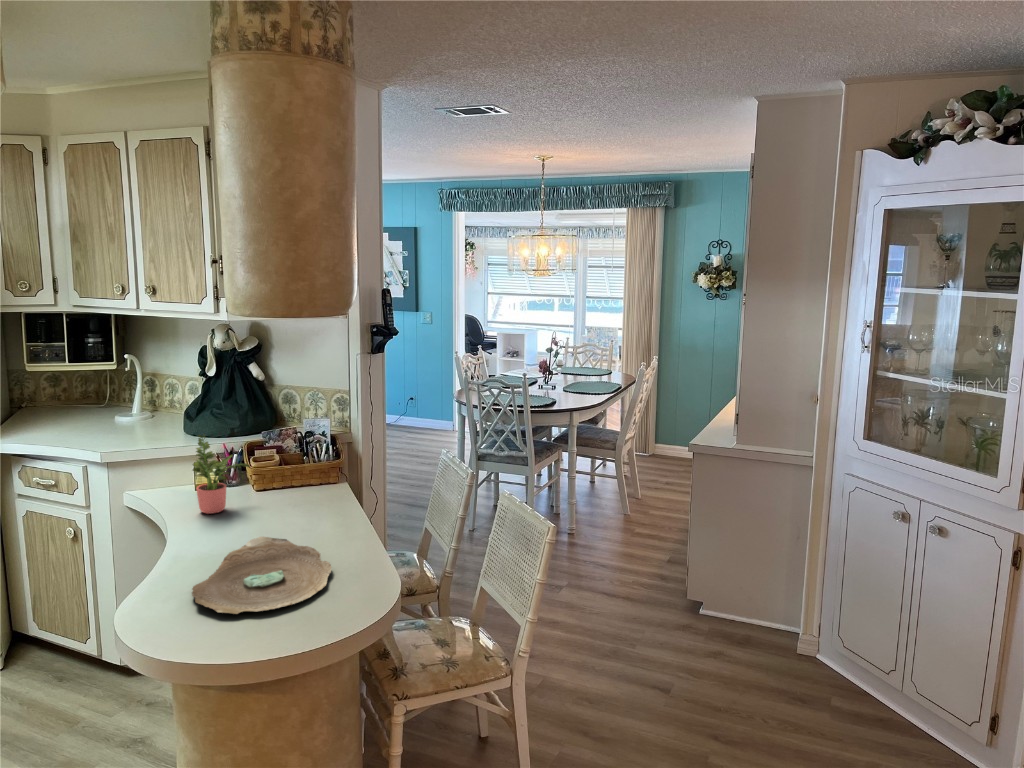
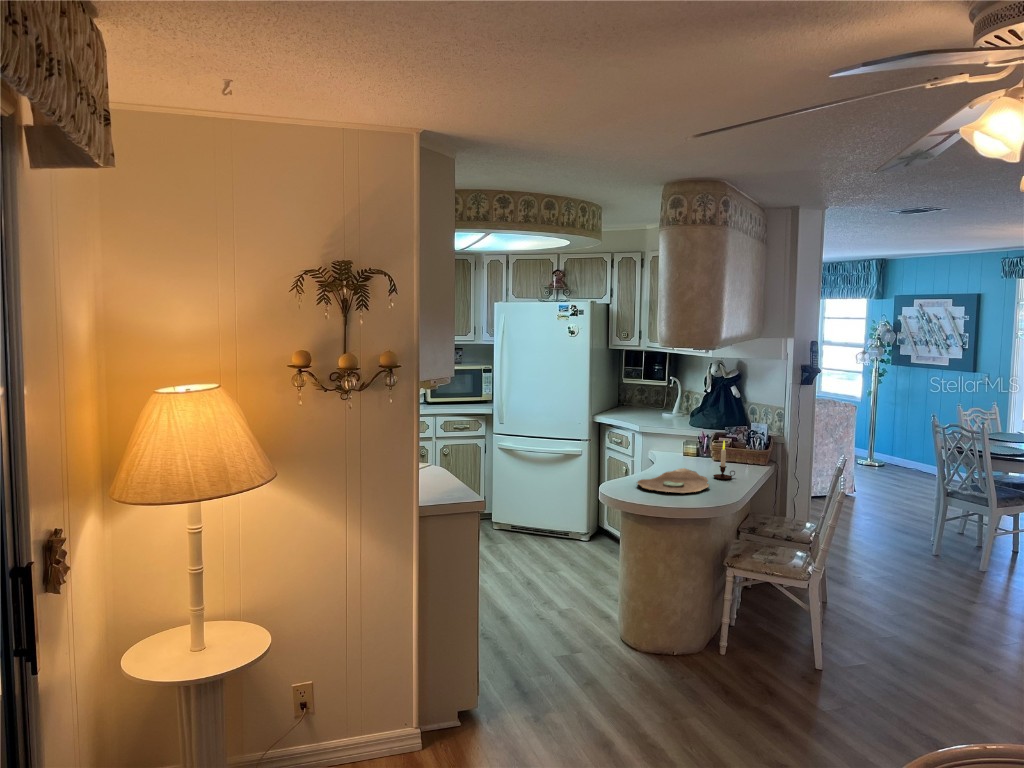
potted plant: present [193,435,250,514] -> none [670,417,703,462]
candle: none [306,470,339,539] -> present [713,441,735,479]

